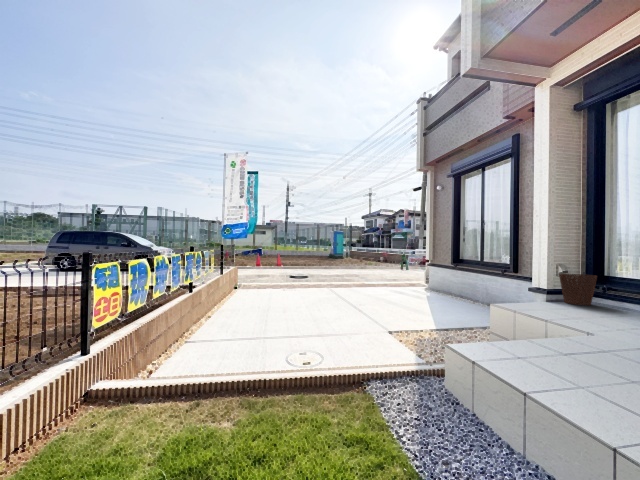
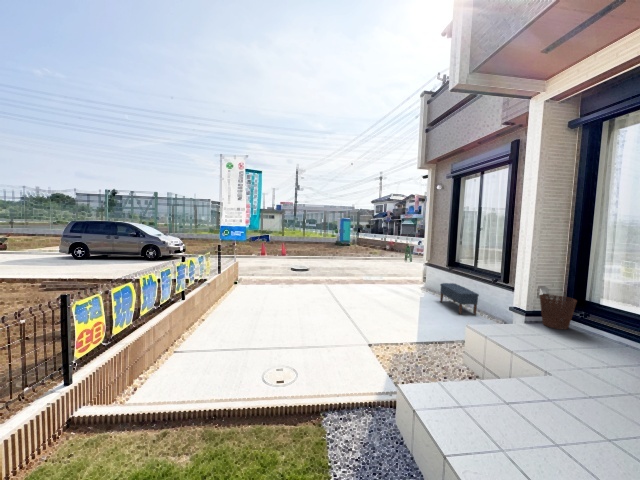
bench: none [448,280,489,308] -> present [440,283,479,315]

